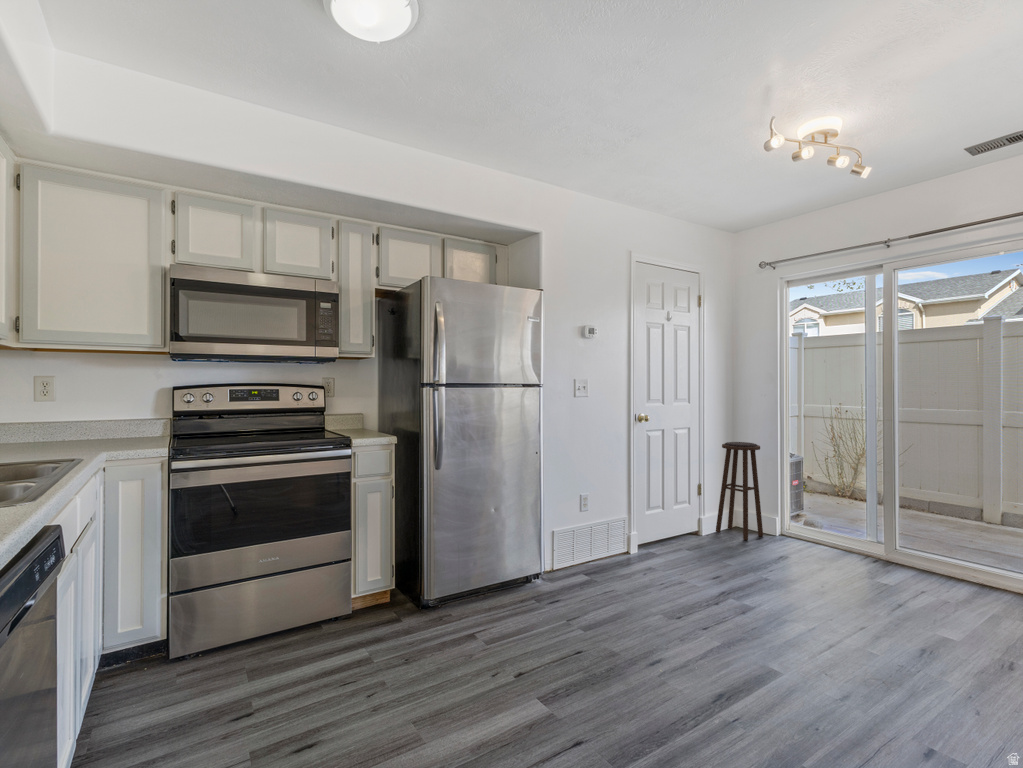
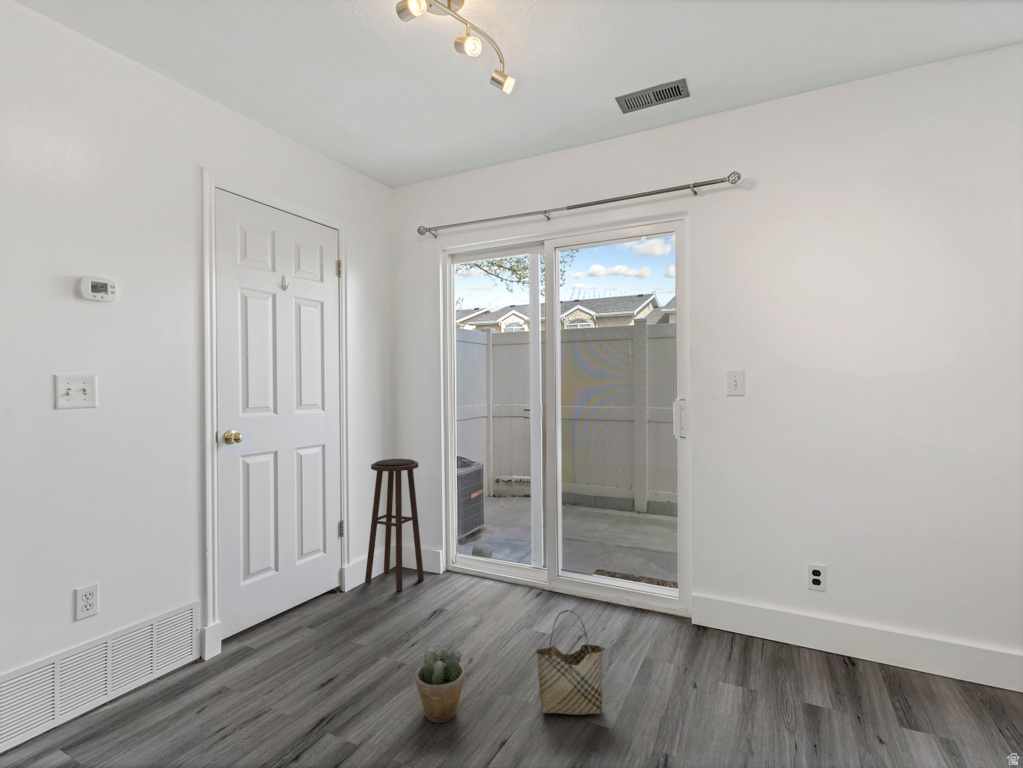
woven basket: none [888,556,950,634] -> present [536,610,603,715]
potted plant: none [790,564,828,613] -> present [415,648,465,723]

